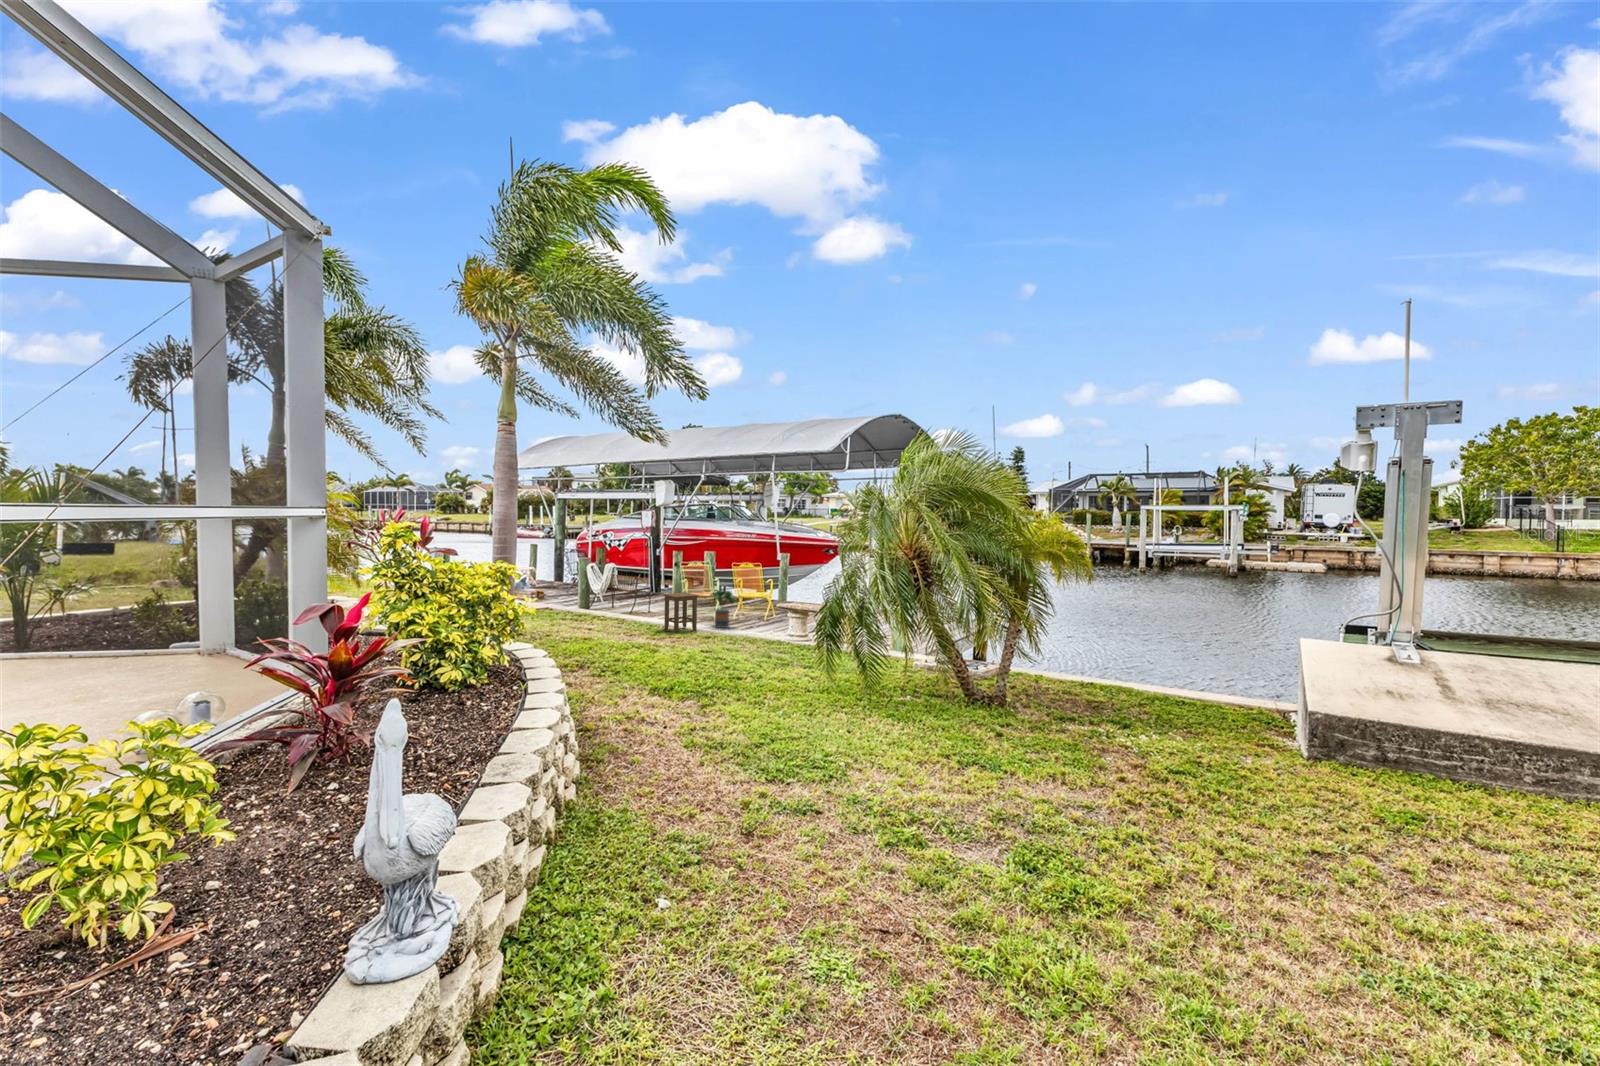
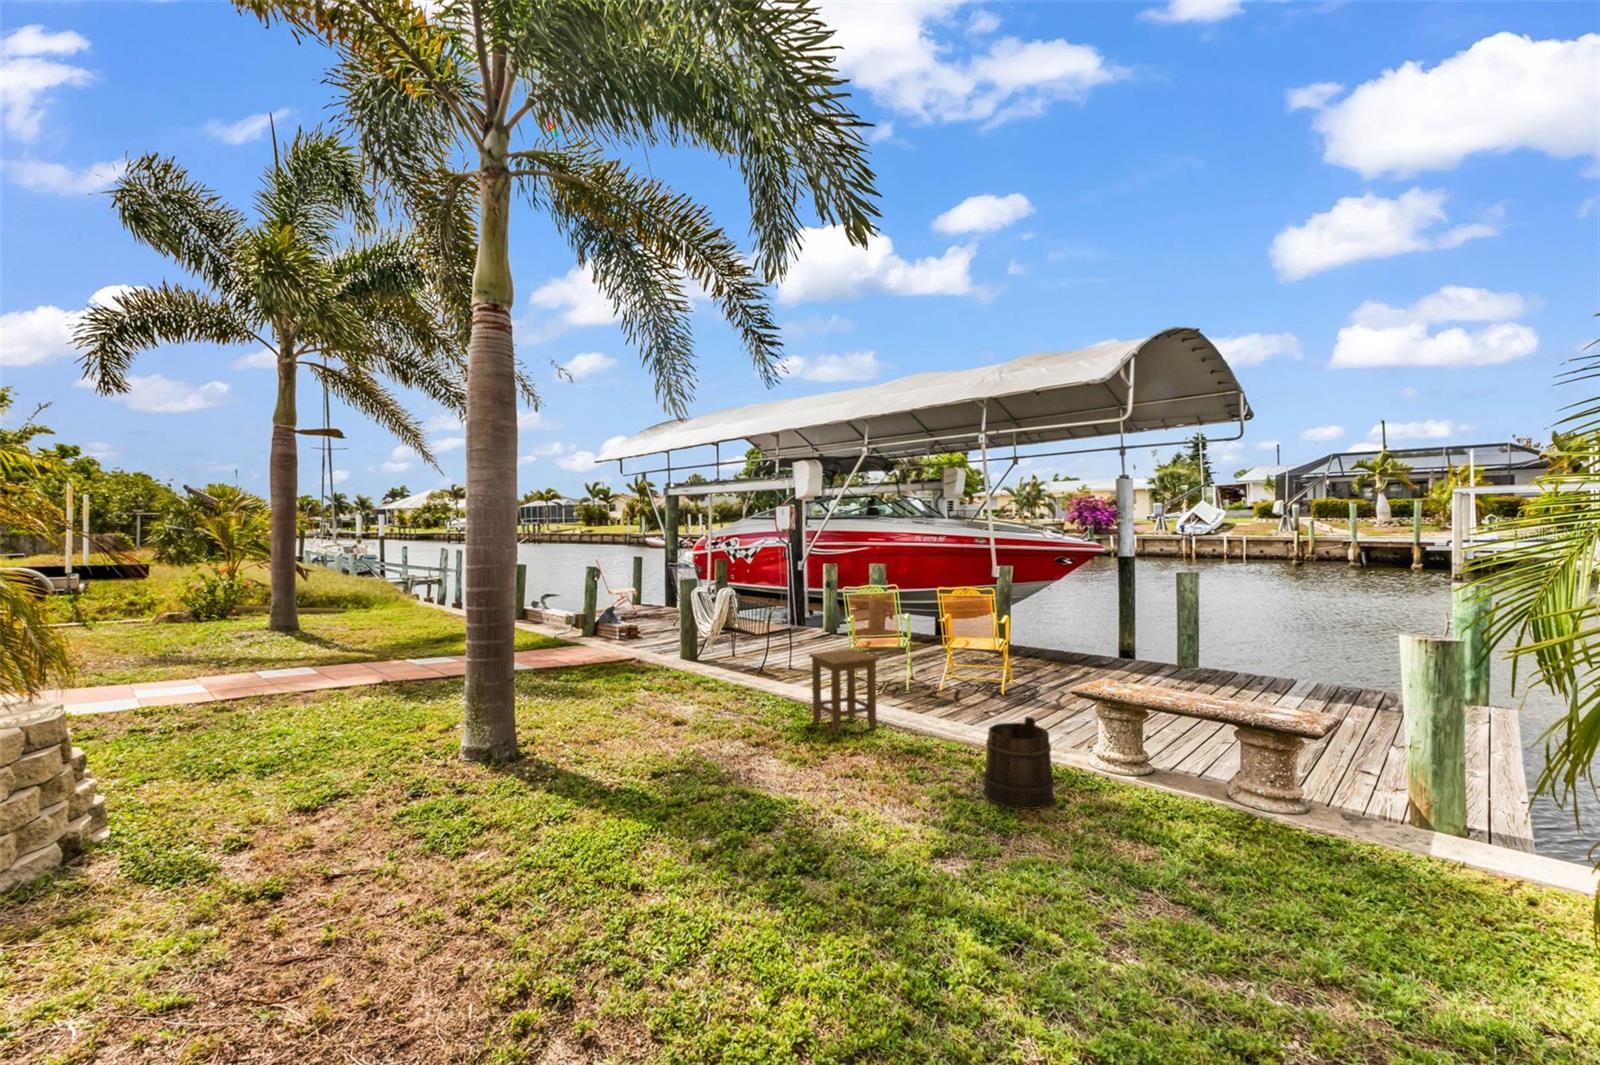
potted tree: present [711,590,734,628] -> none [899,641,950,719]
bucket: none [738,614,767,649] -> present [983,717,1054,809]

